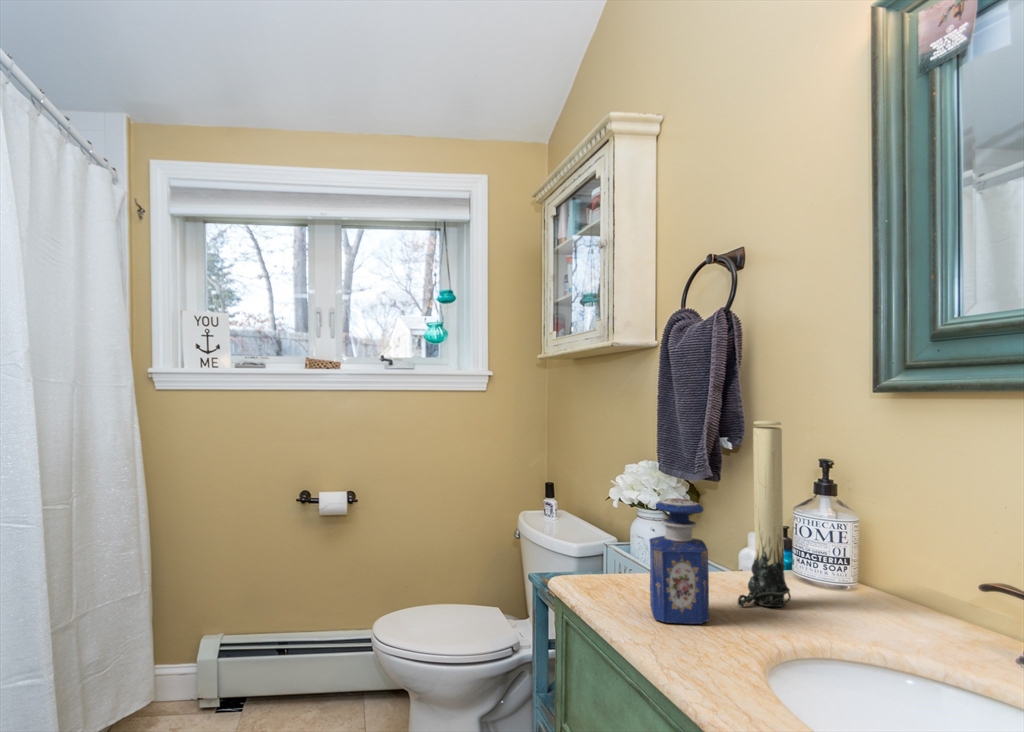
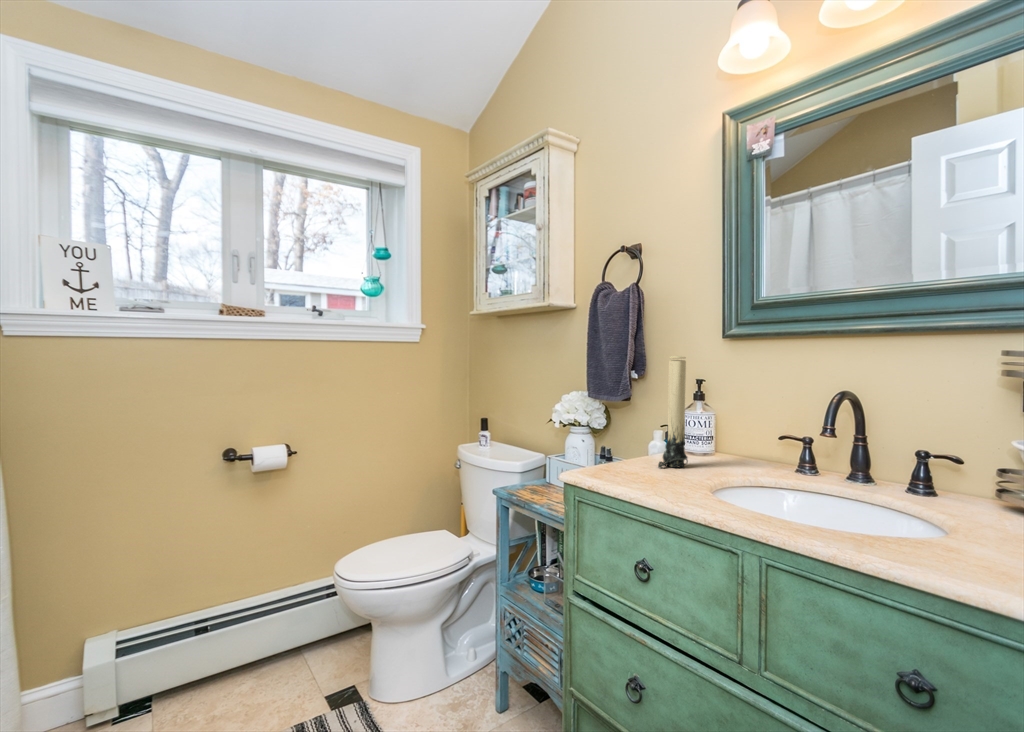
perfume bottle: present [649,498,709,624] -> none [609,404,646,476]

